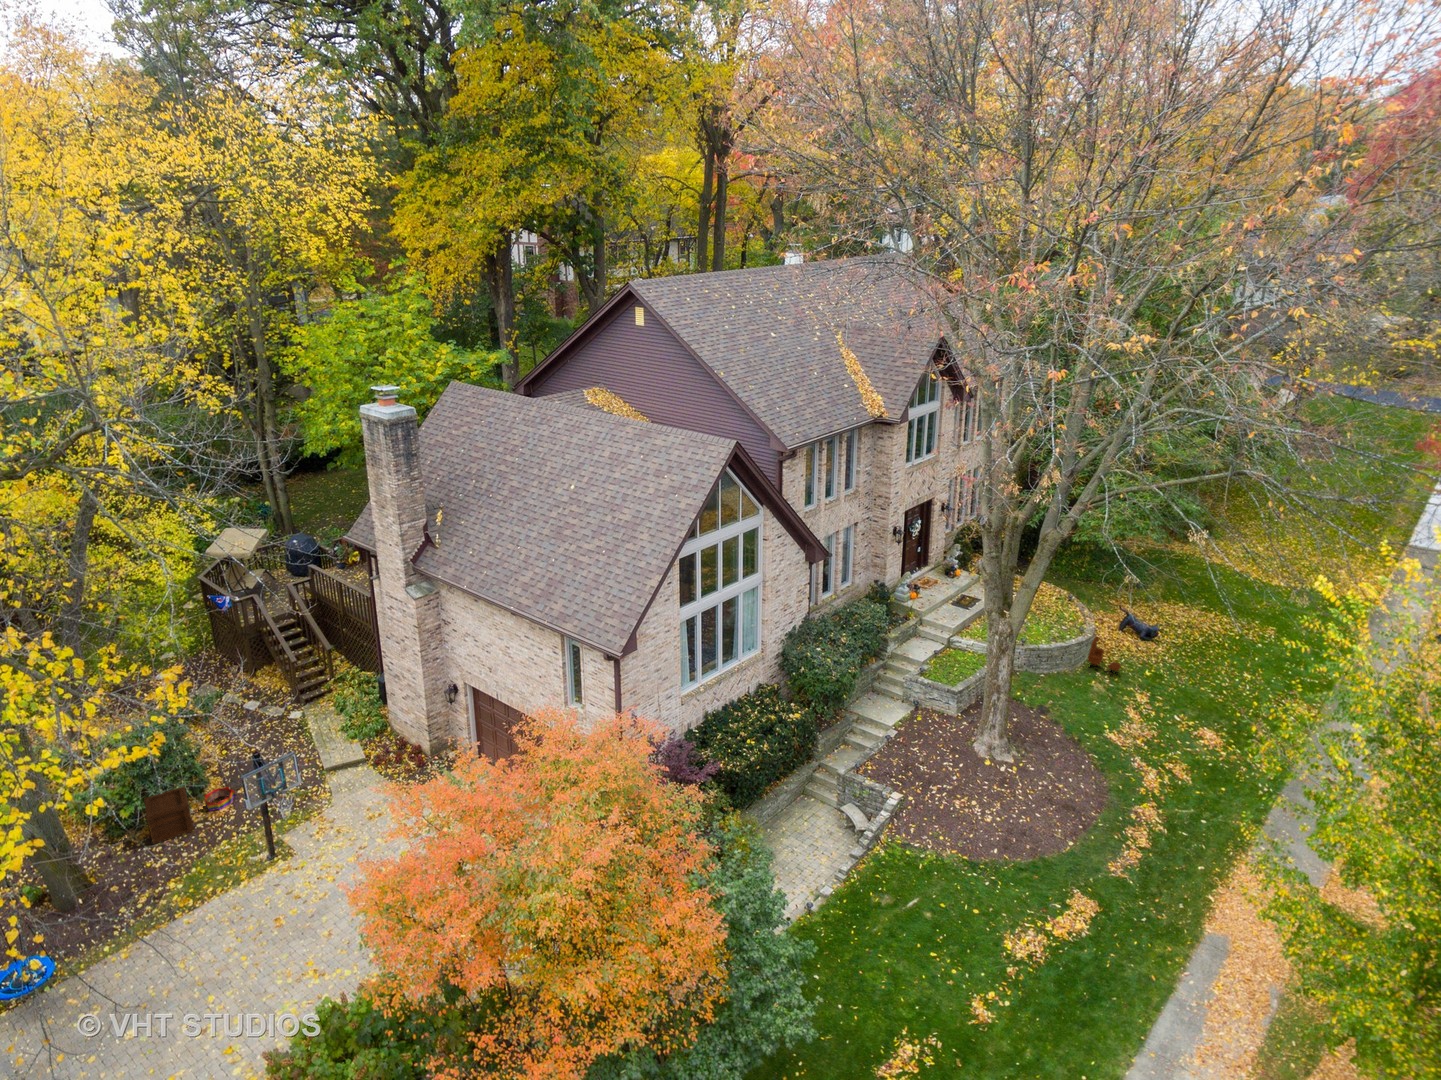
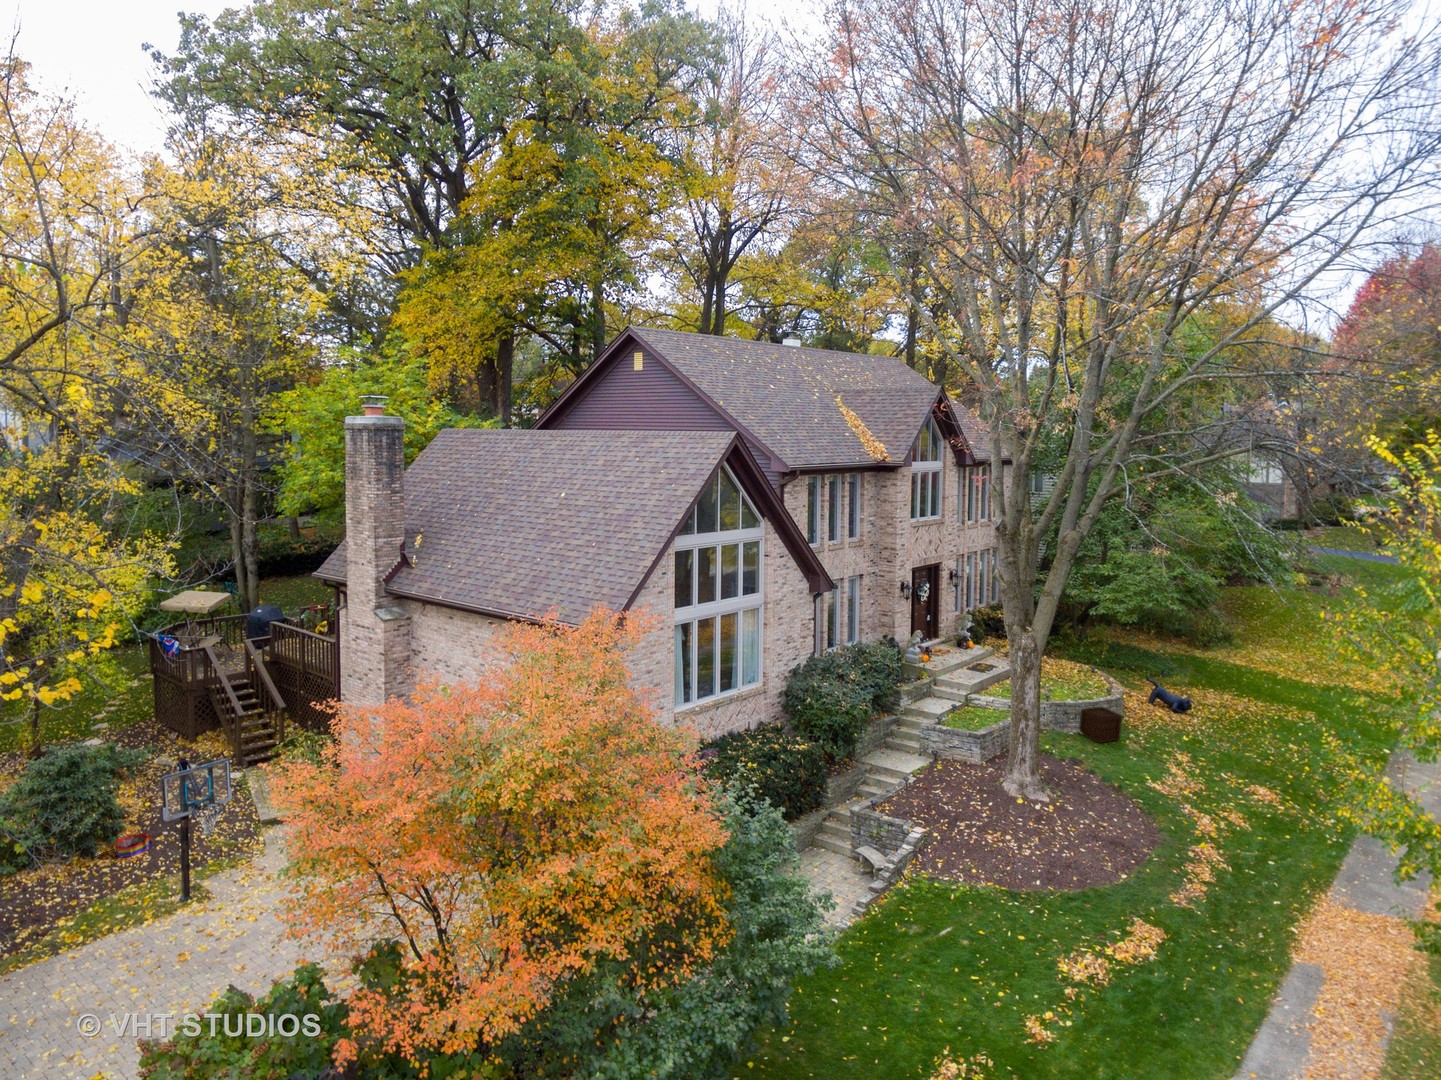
lounge chair: present [1088,637,1121,674] -> none [1118,694,1159,736]
wooden crate: present [144,787,194,844] -> present [1079,707,1122,743]

